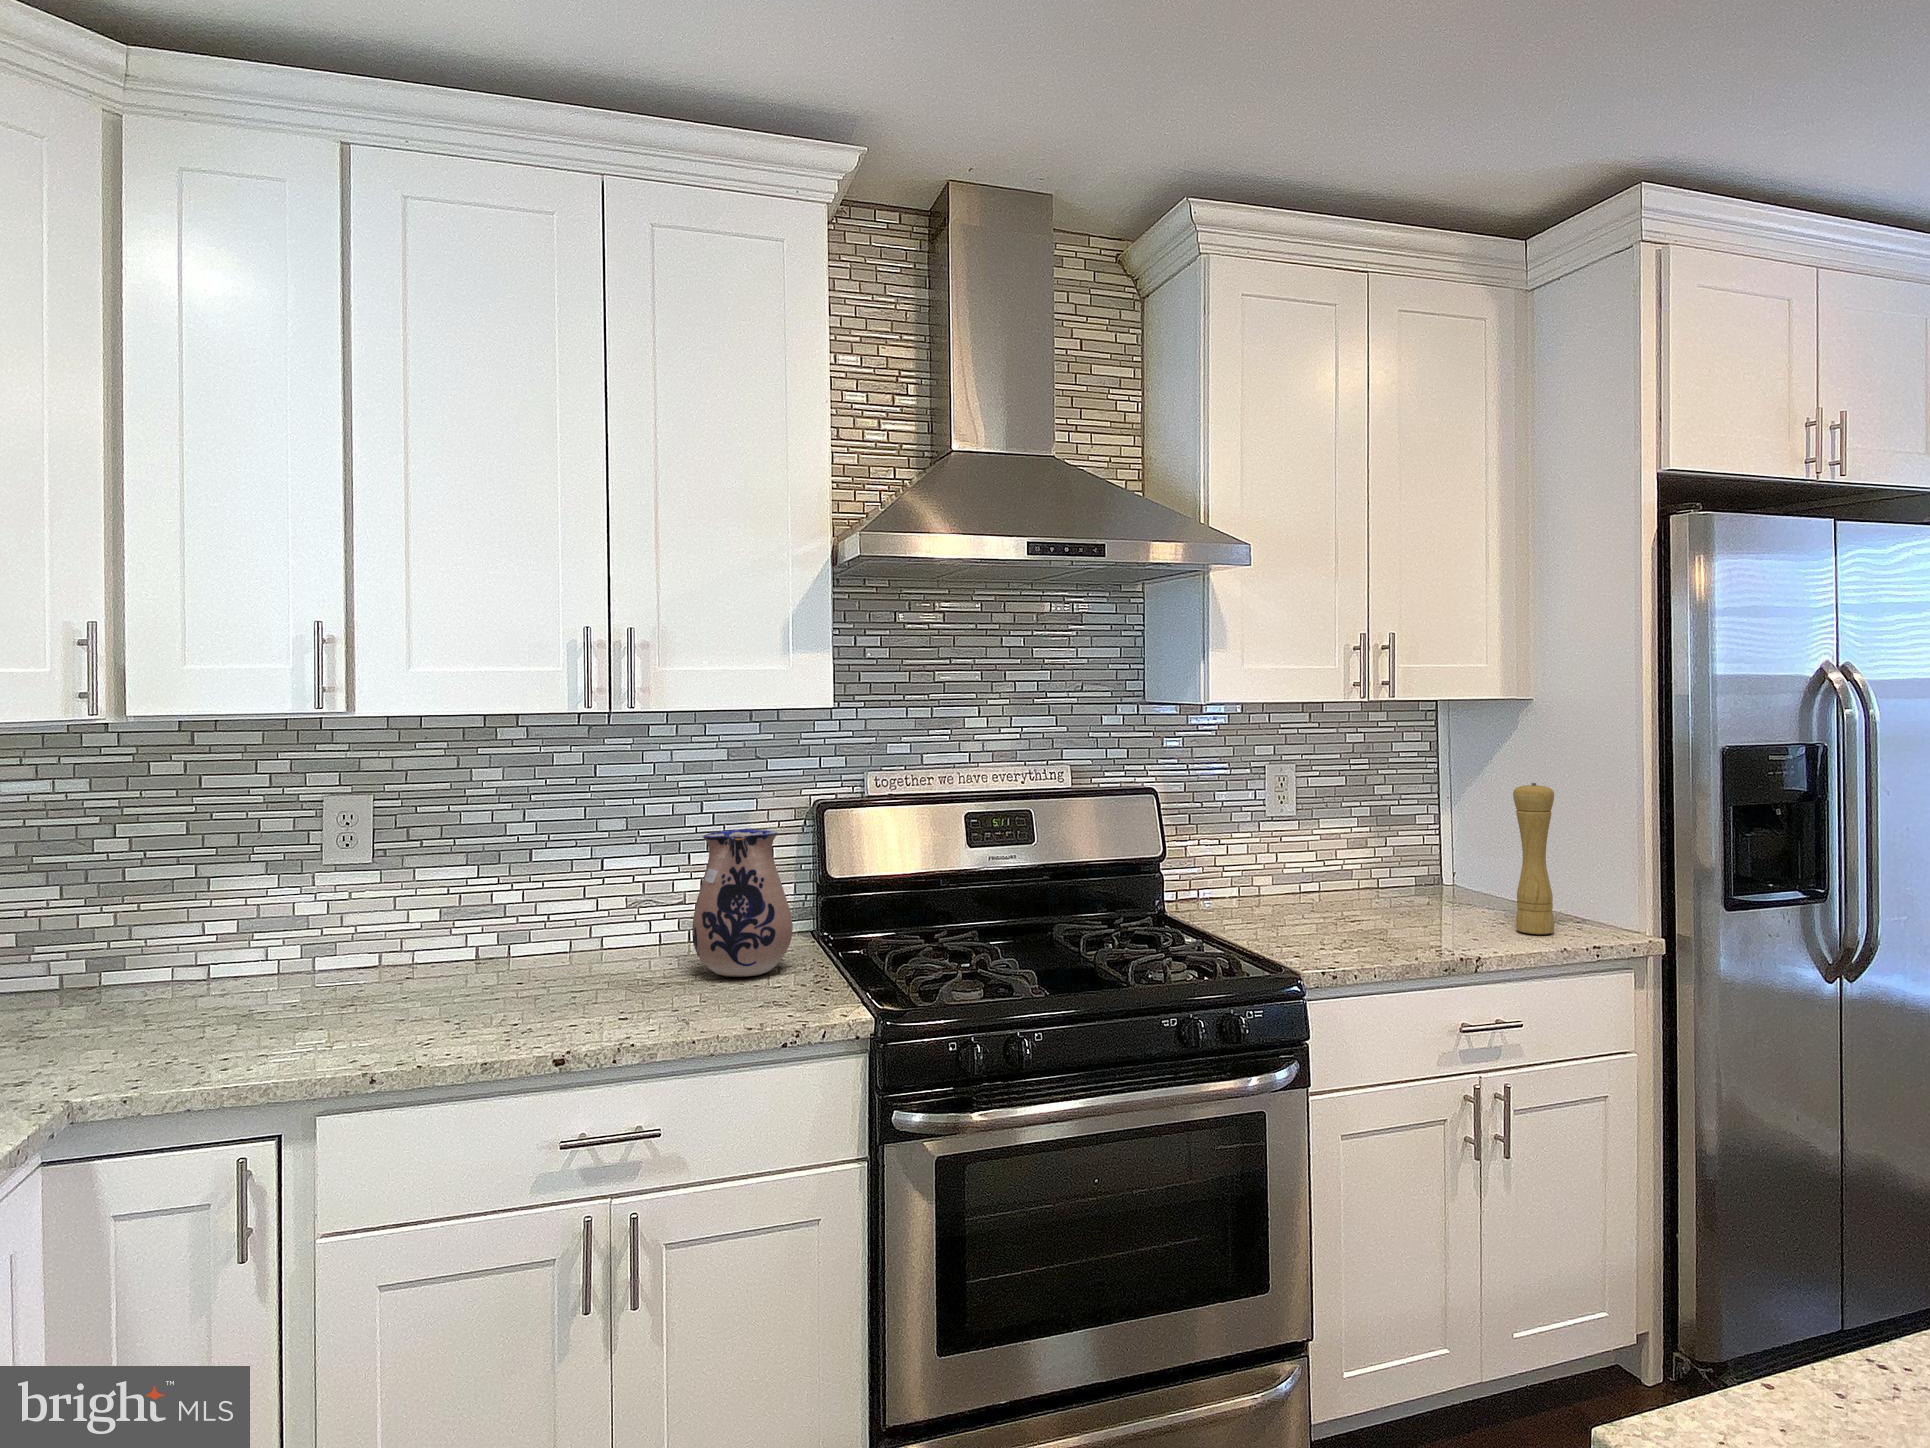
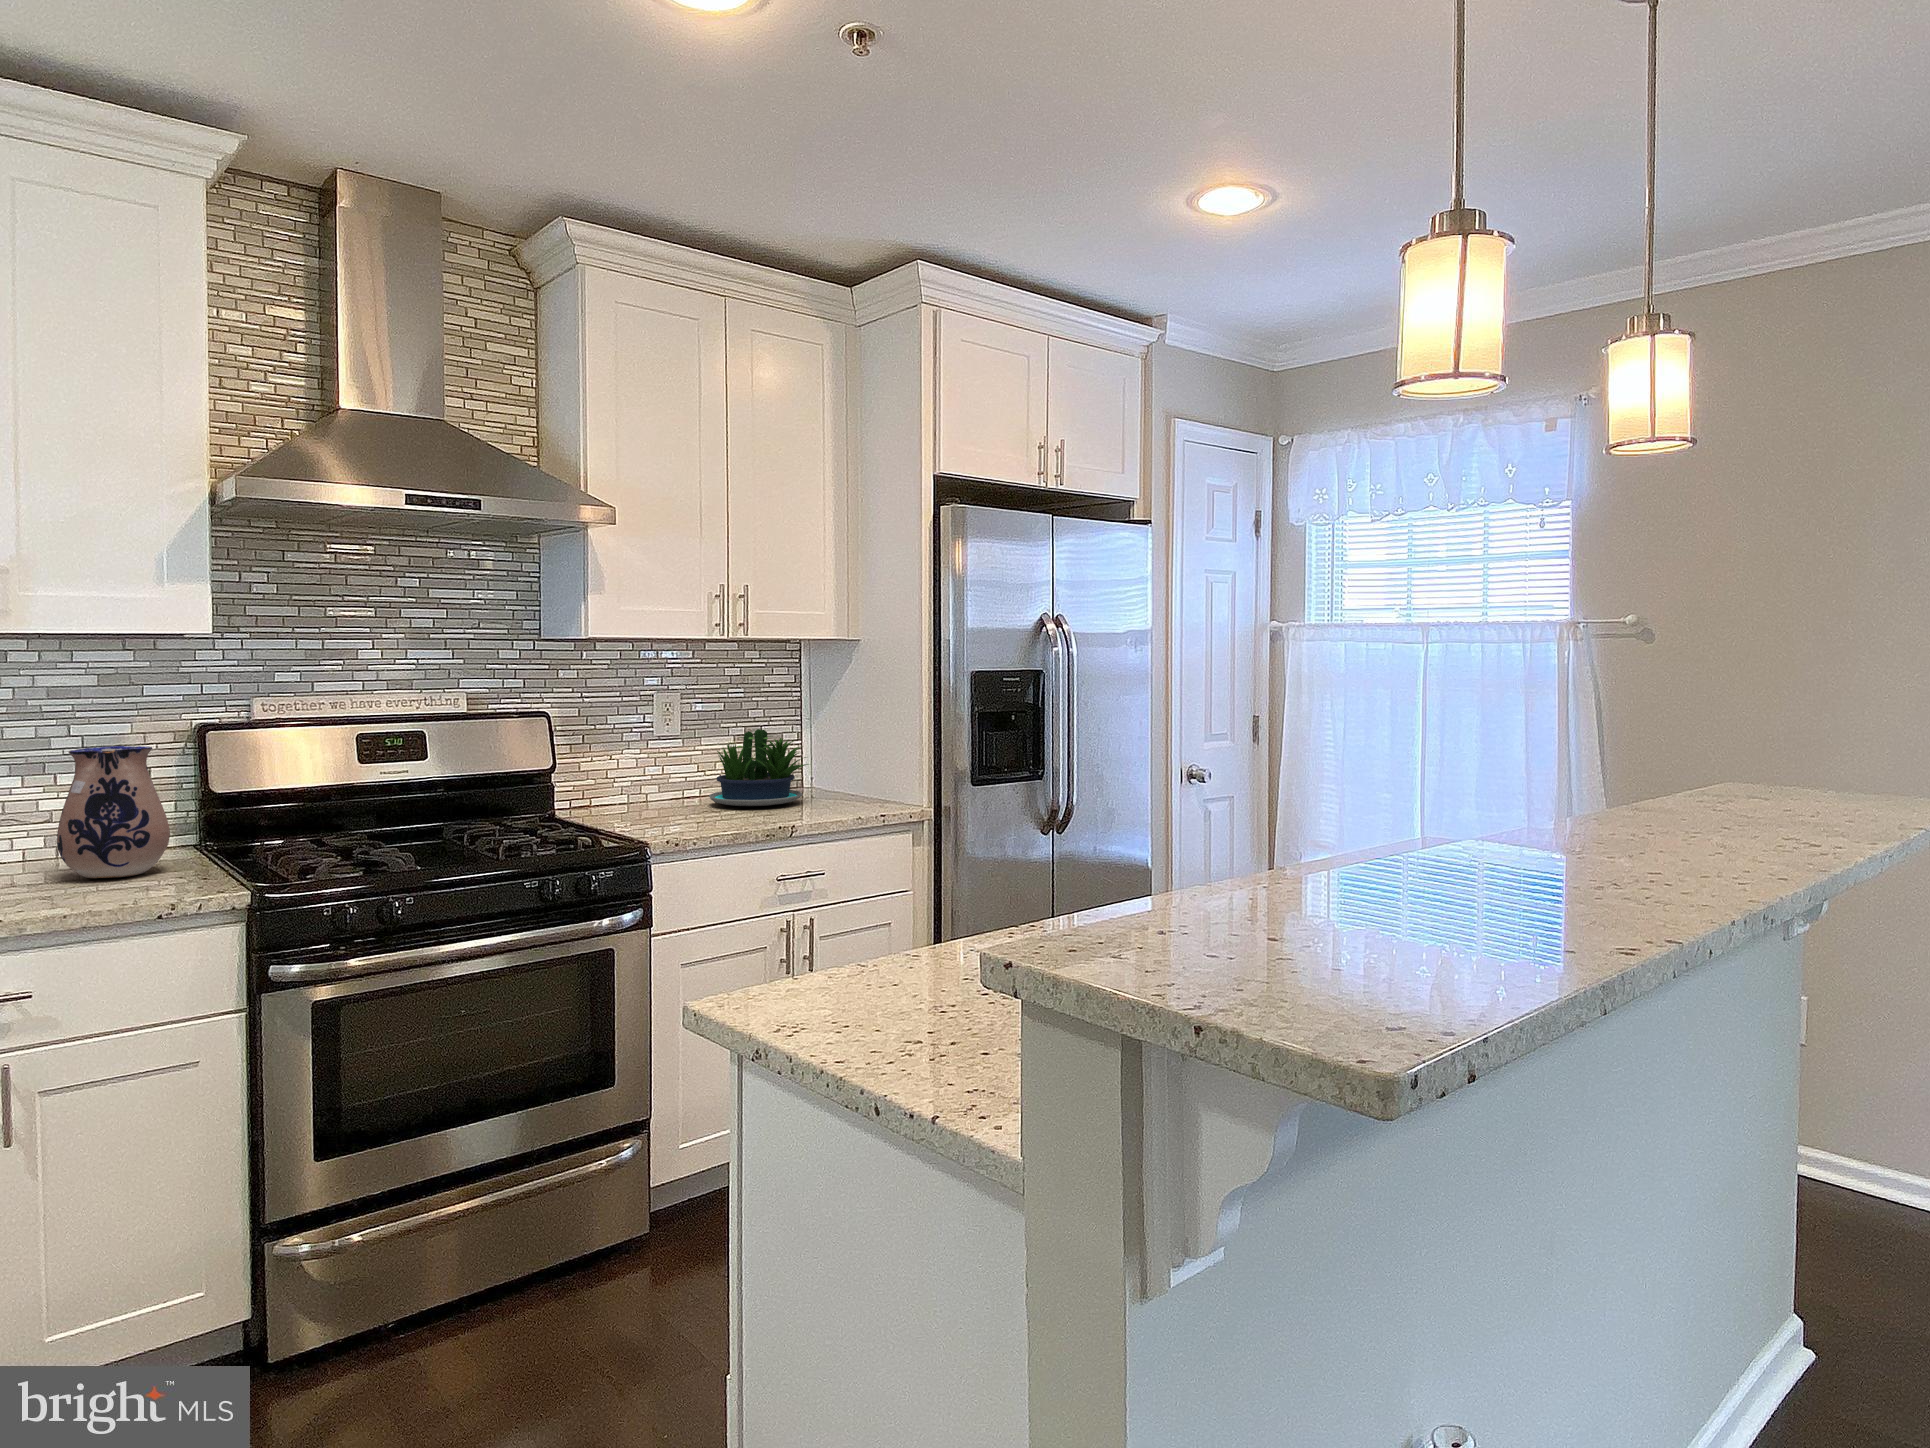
pepper mill: present [1513,783,1554,934] -> none [830,701,859,814]
potted plant: none [1341,813,1481,912] -> present [709,729,808,806]

